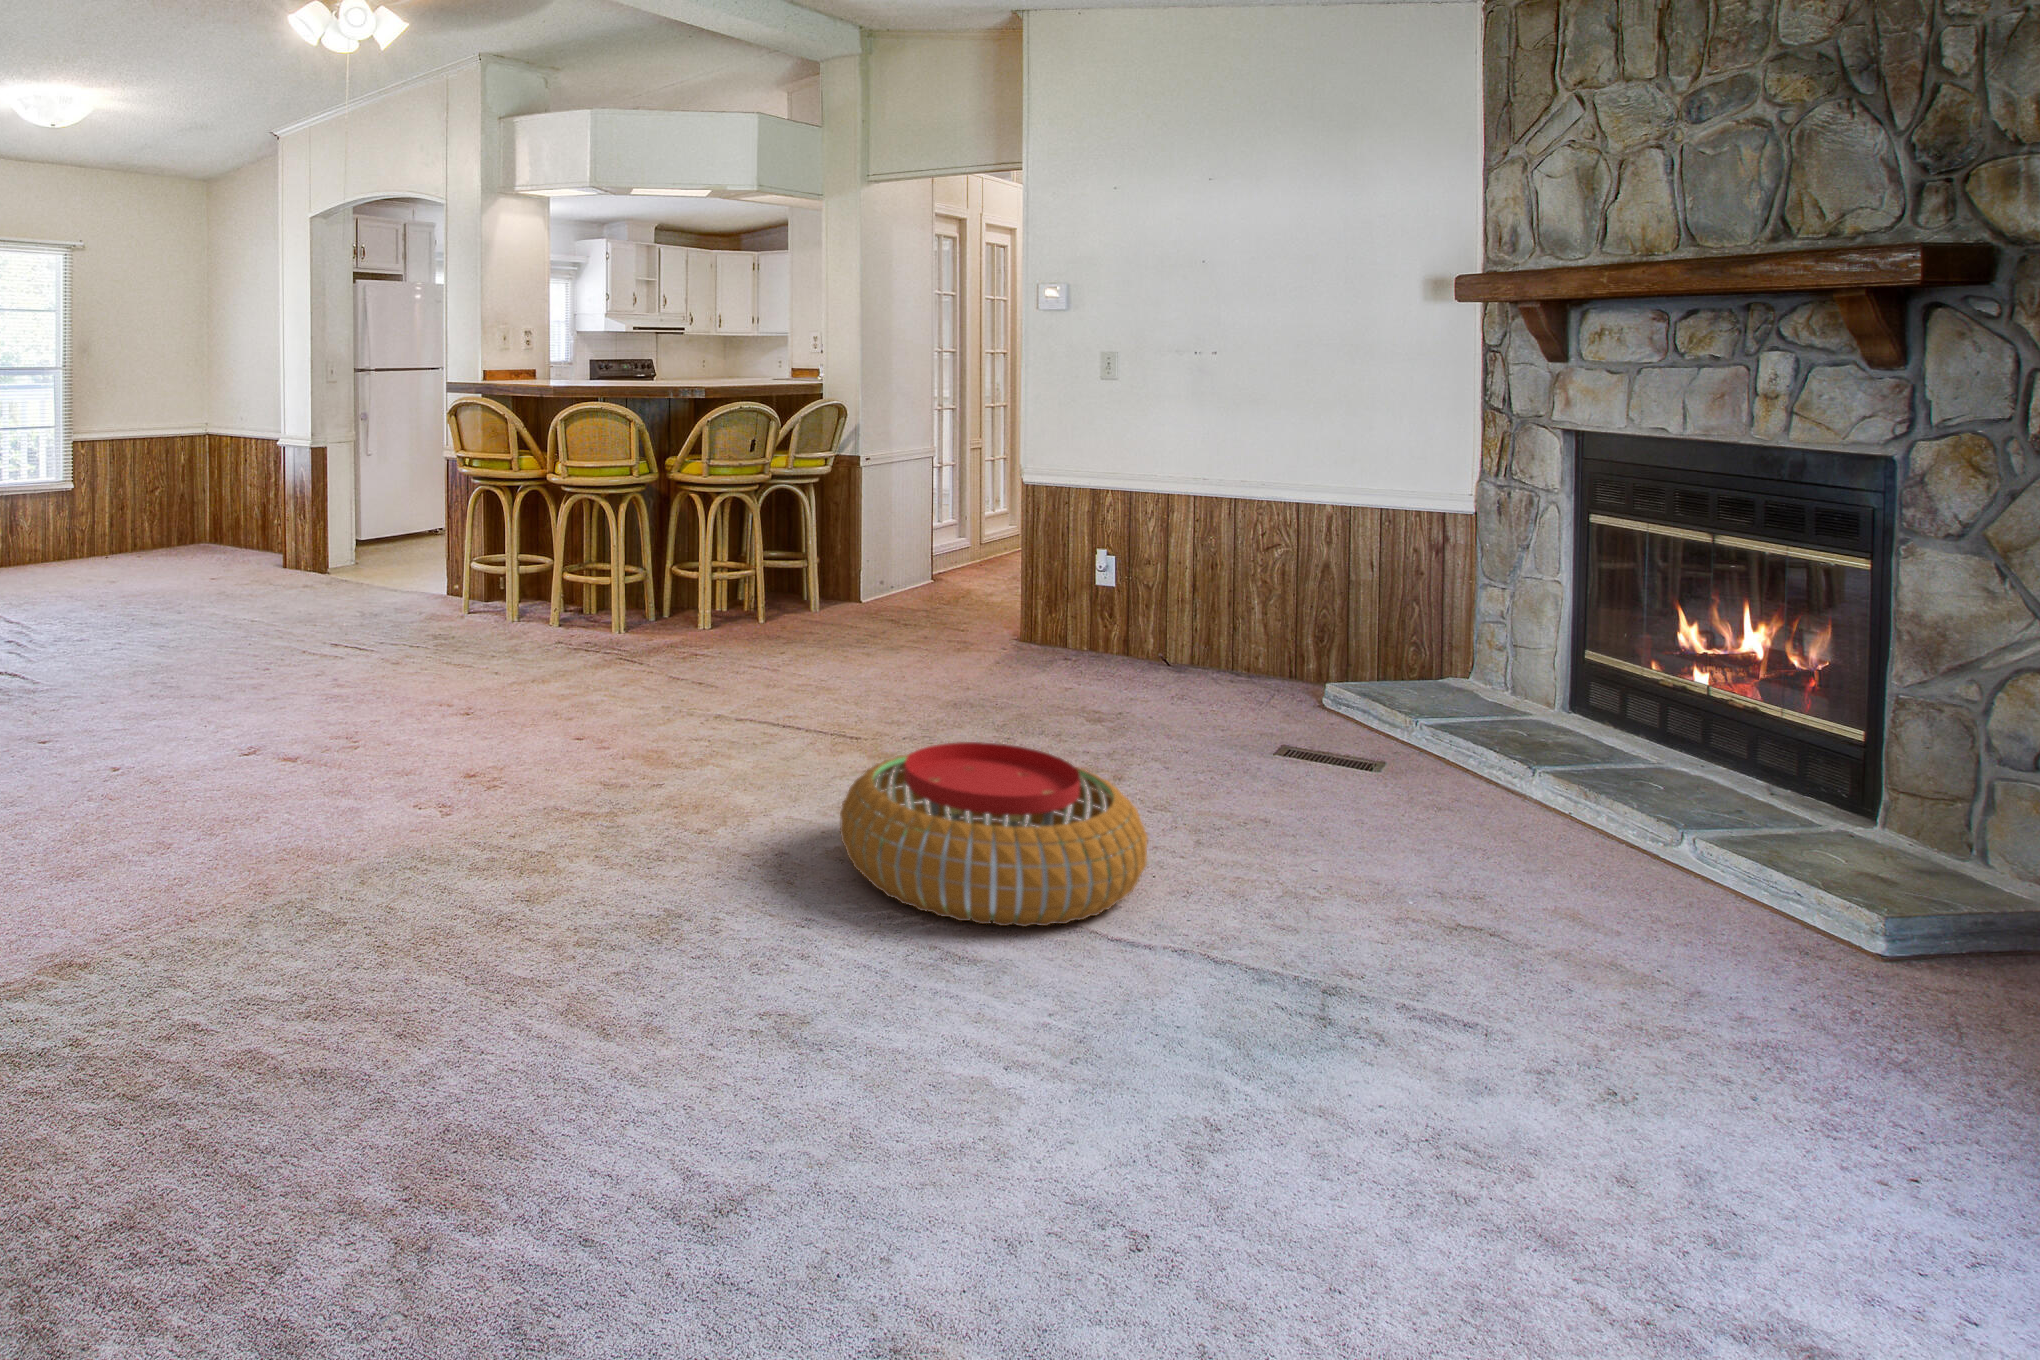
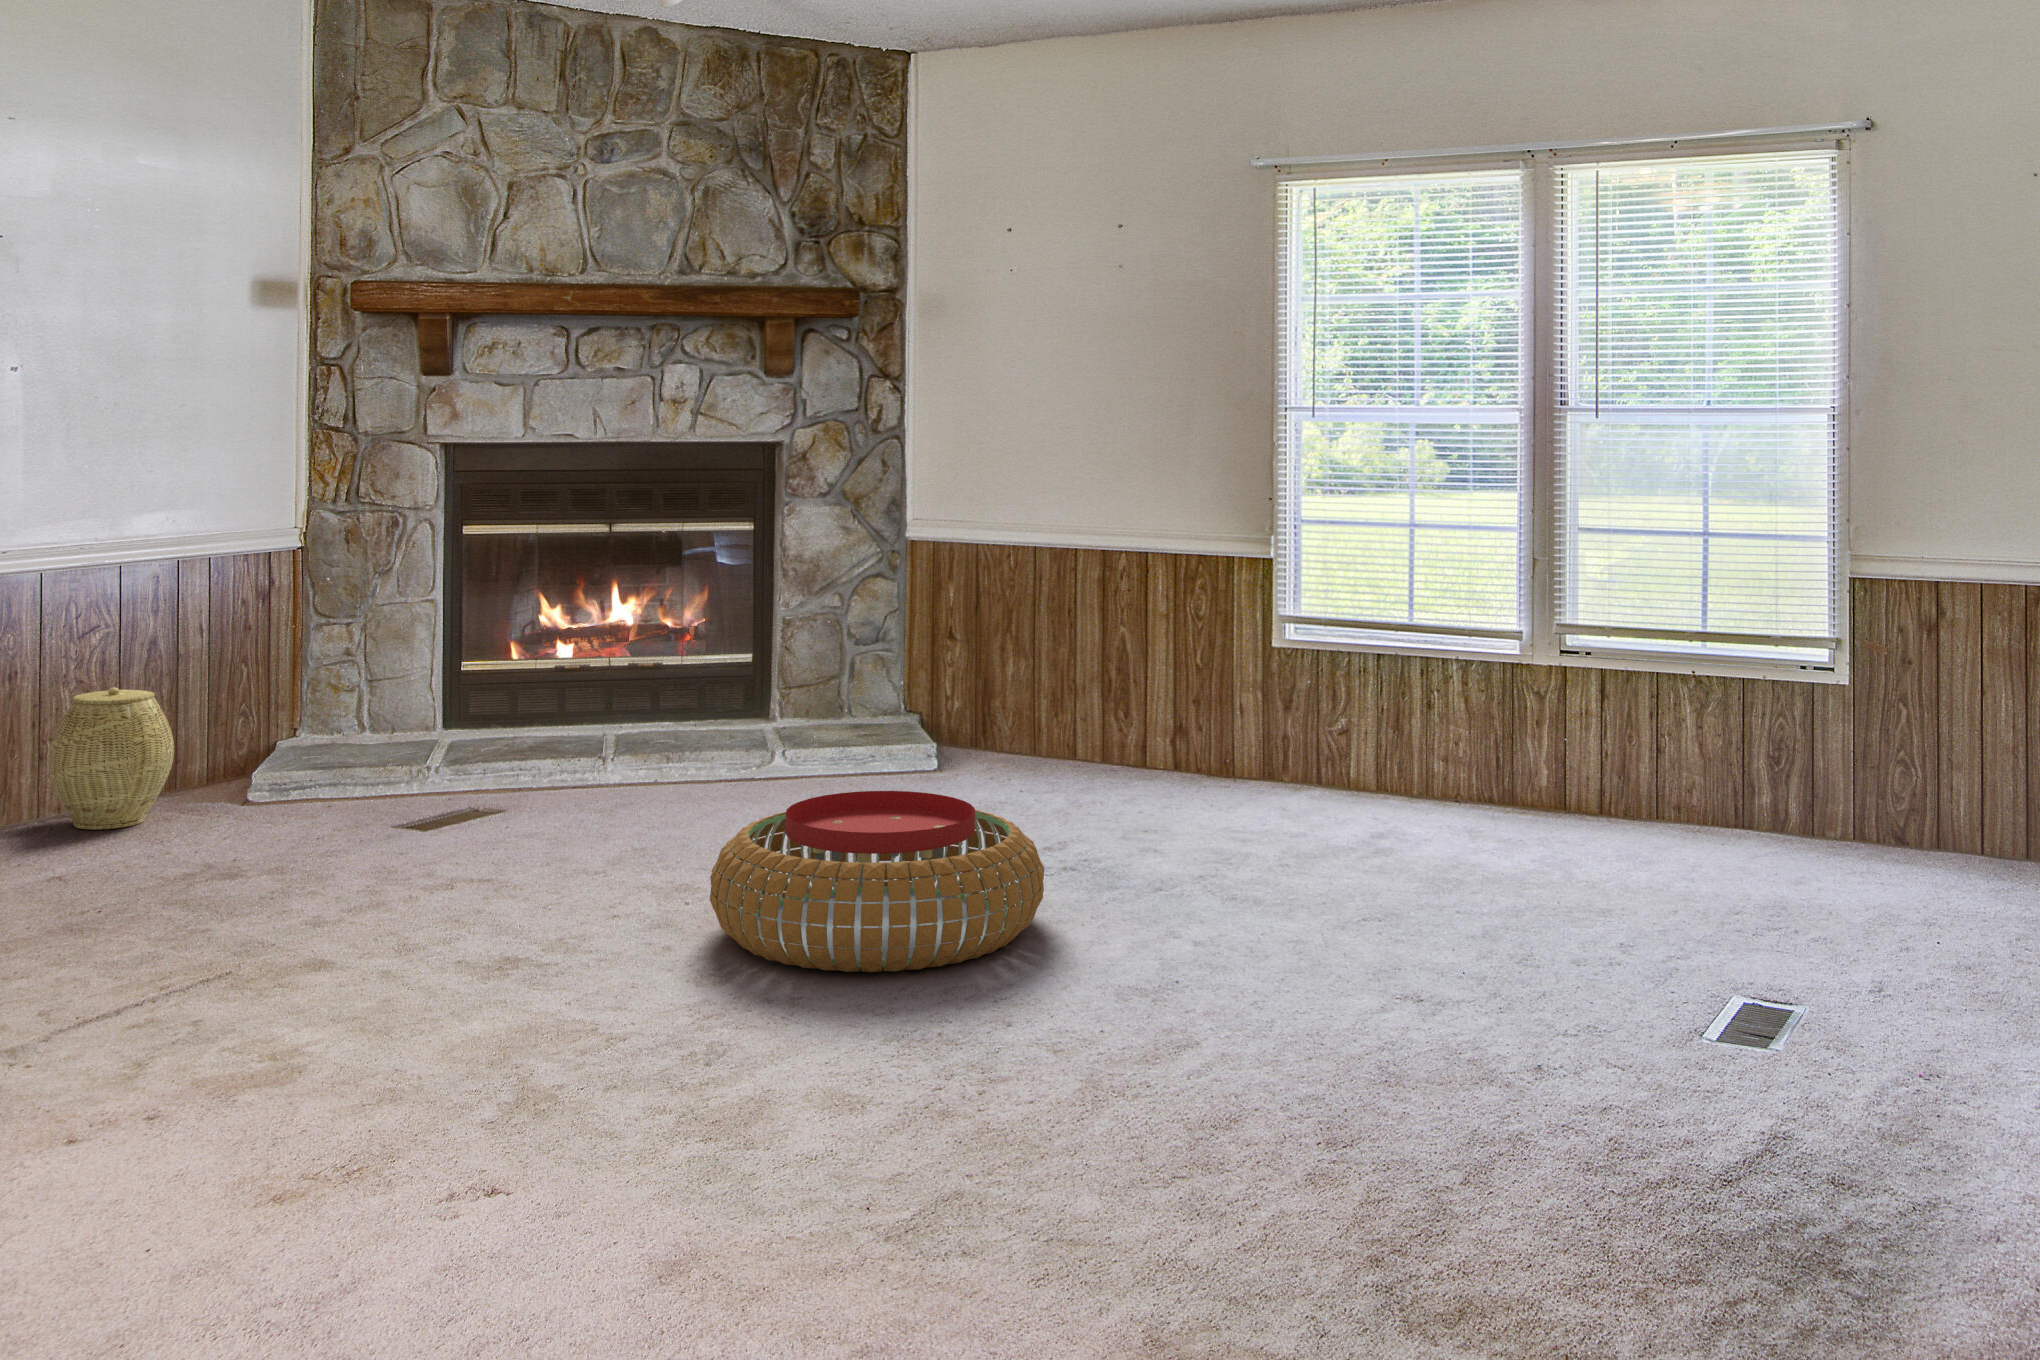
woven basket: none [1193,586,1277,687] -> present [48,687,174,830]

